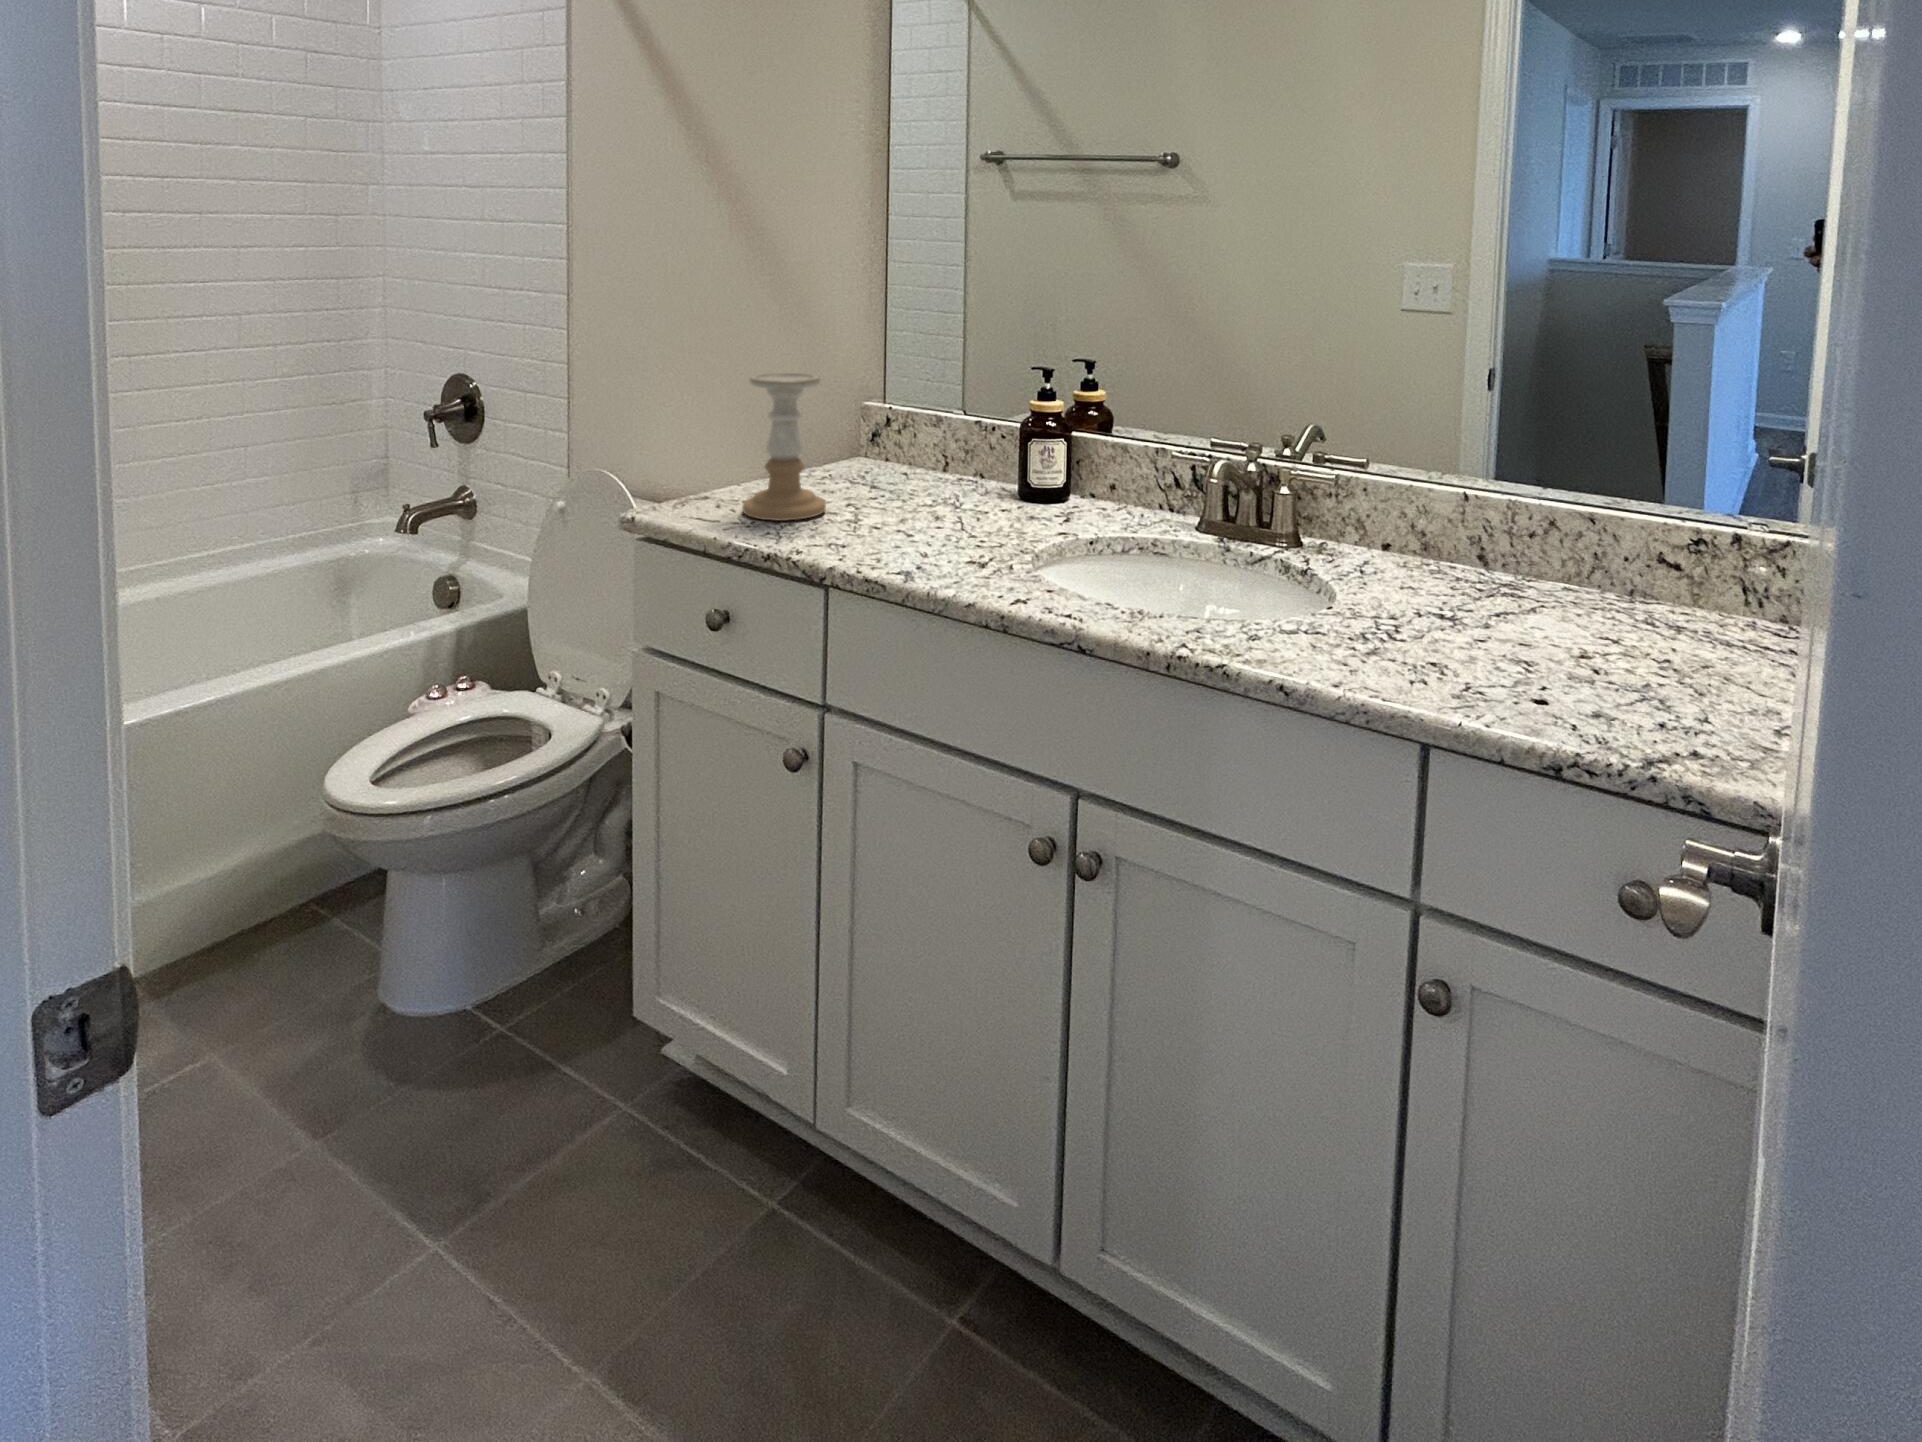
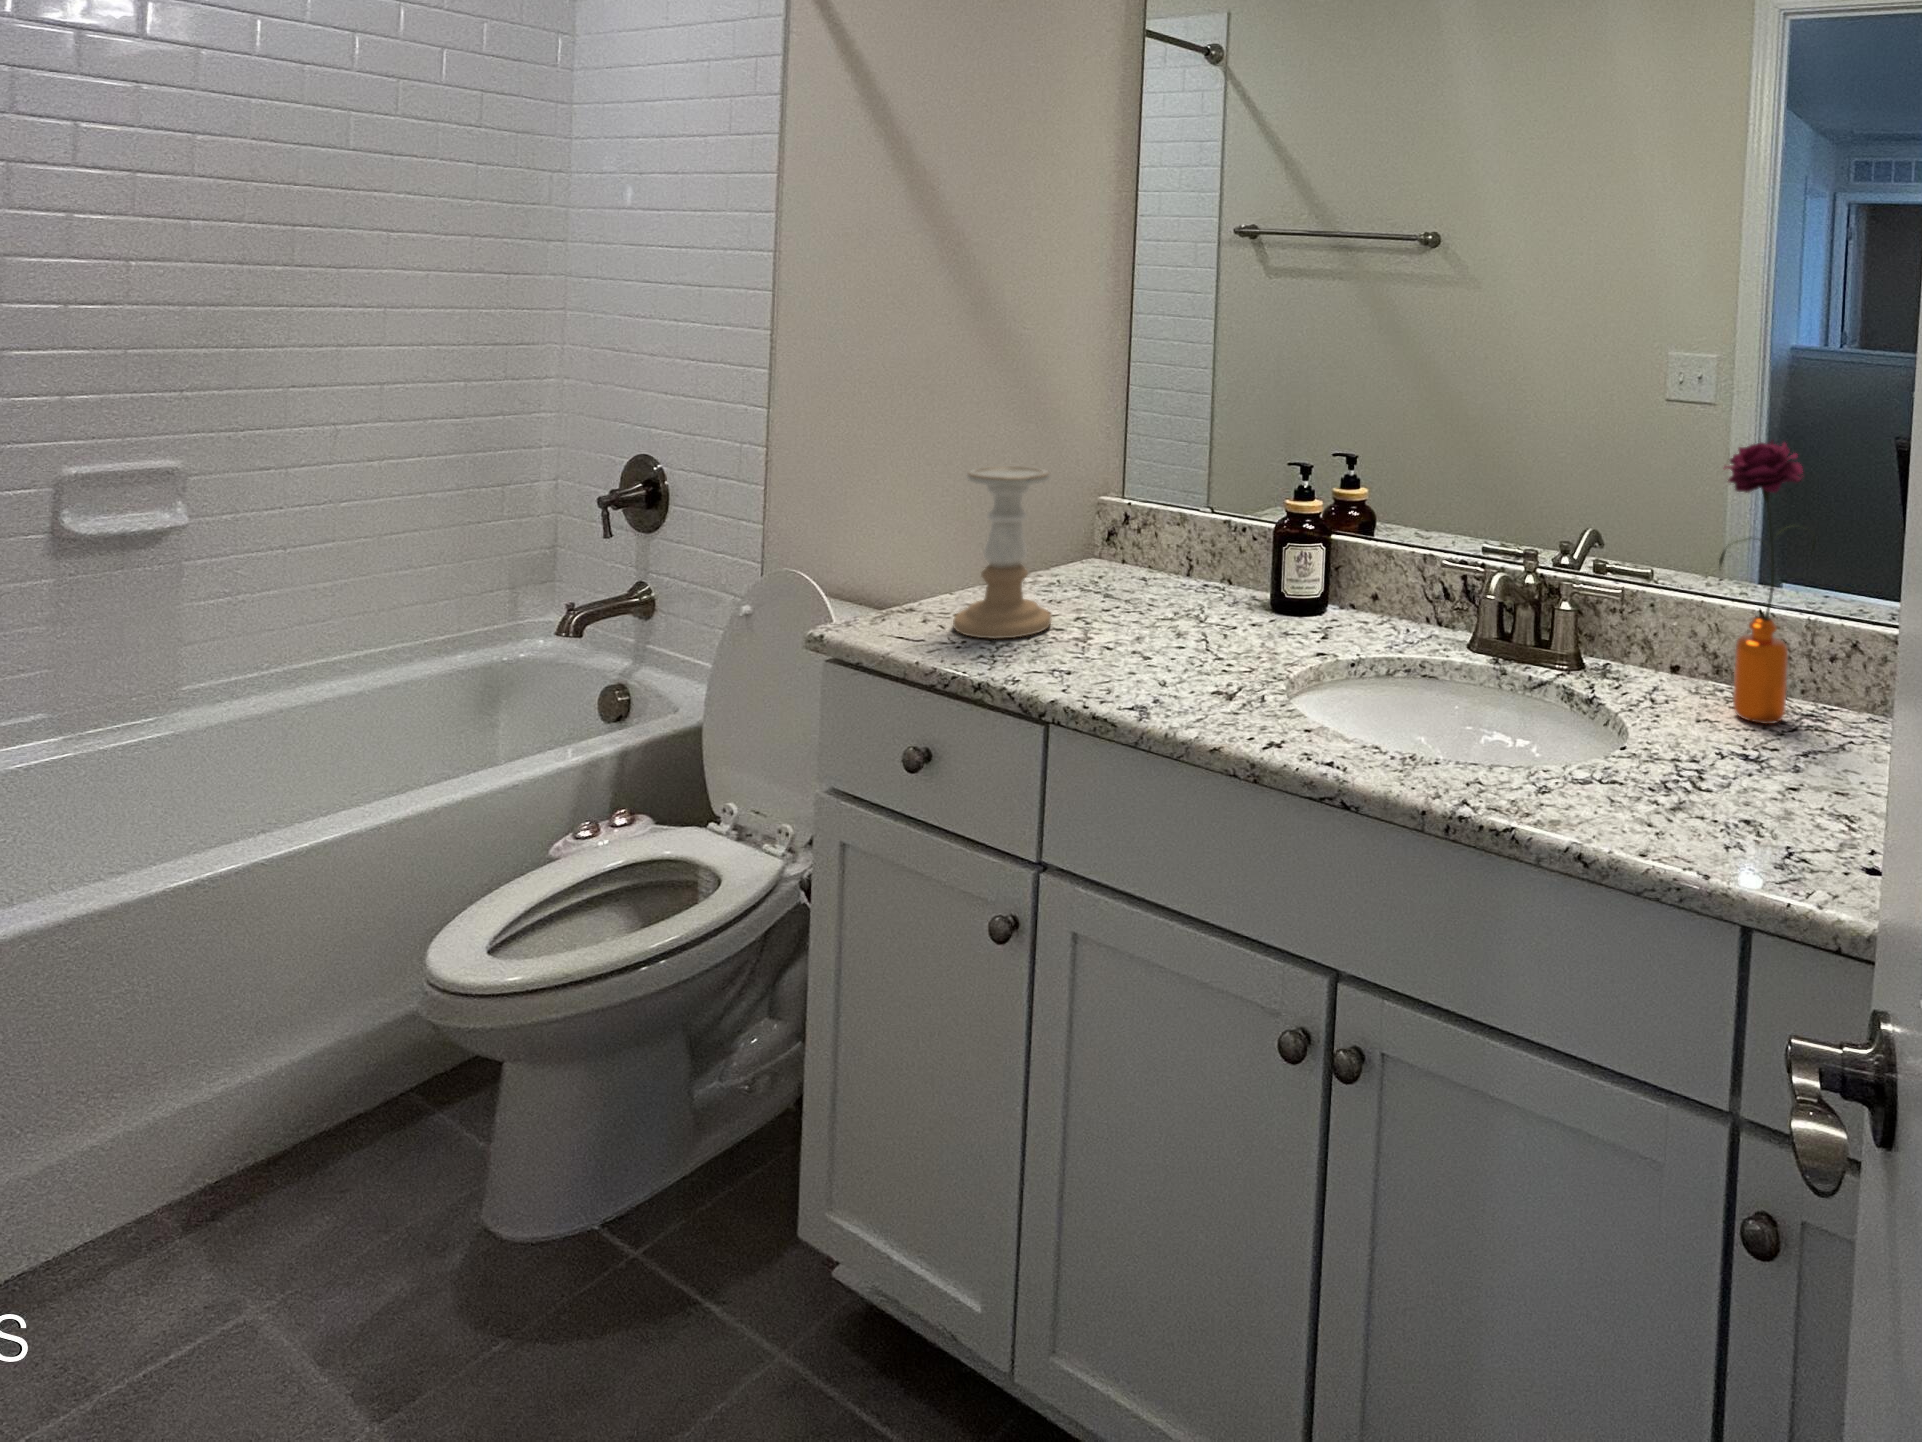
flower: none [1422,336,1513,591] -> present [1719,440,1815,724]

